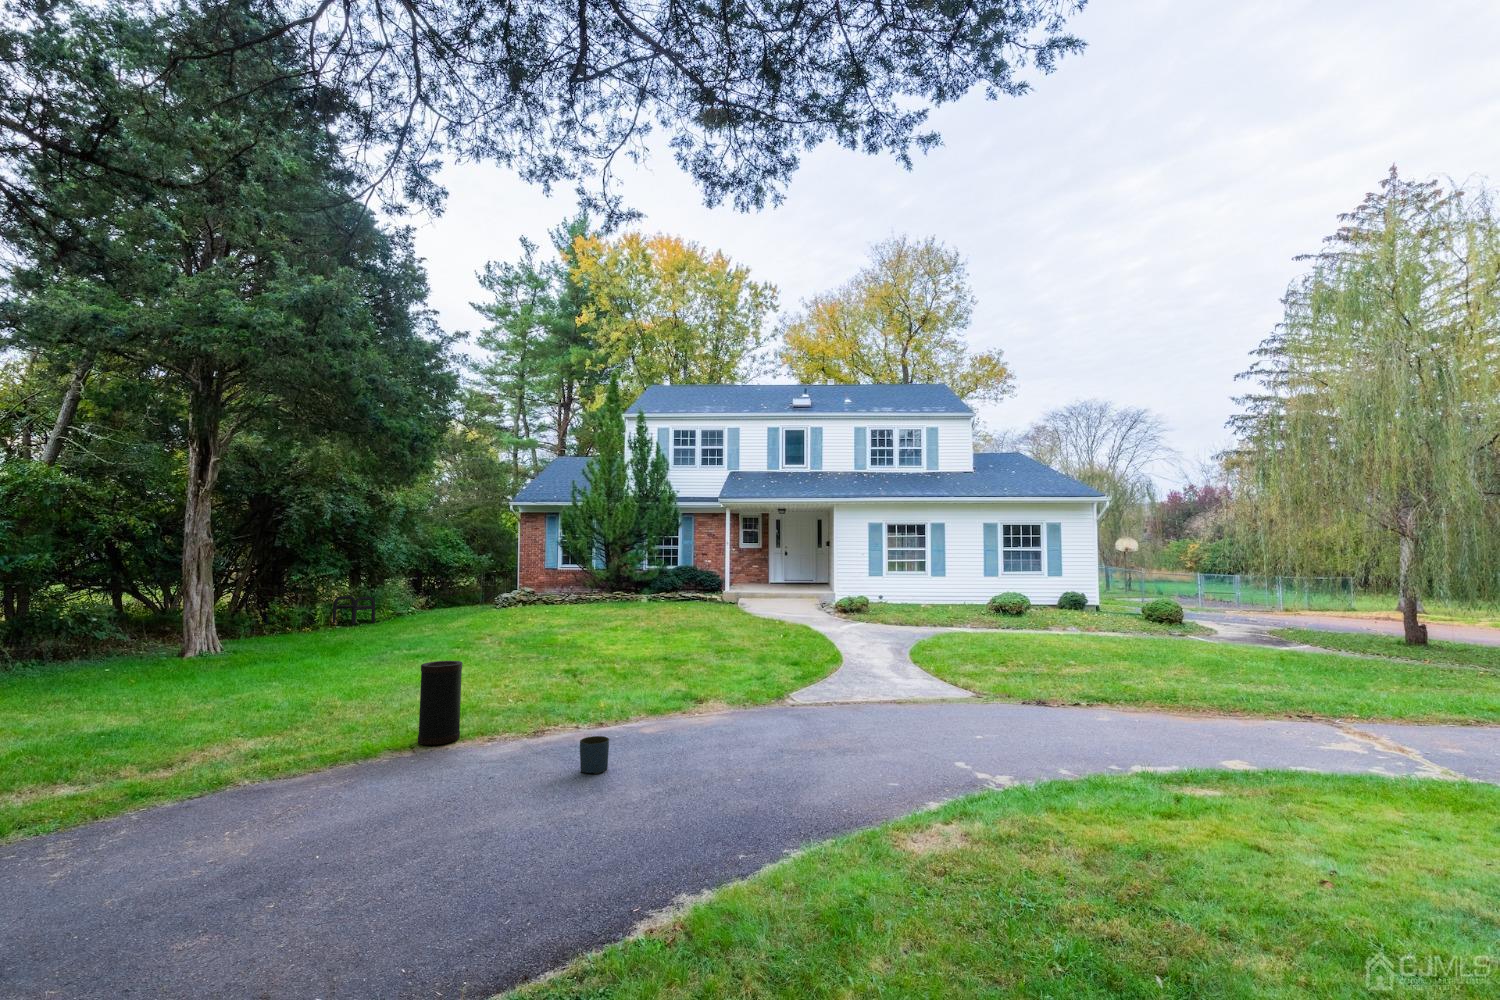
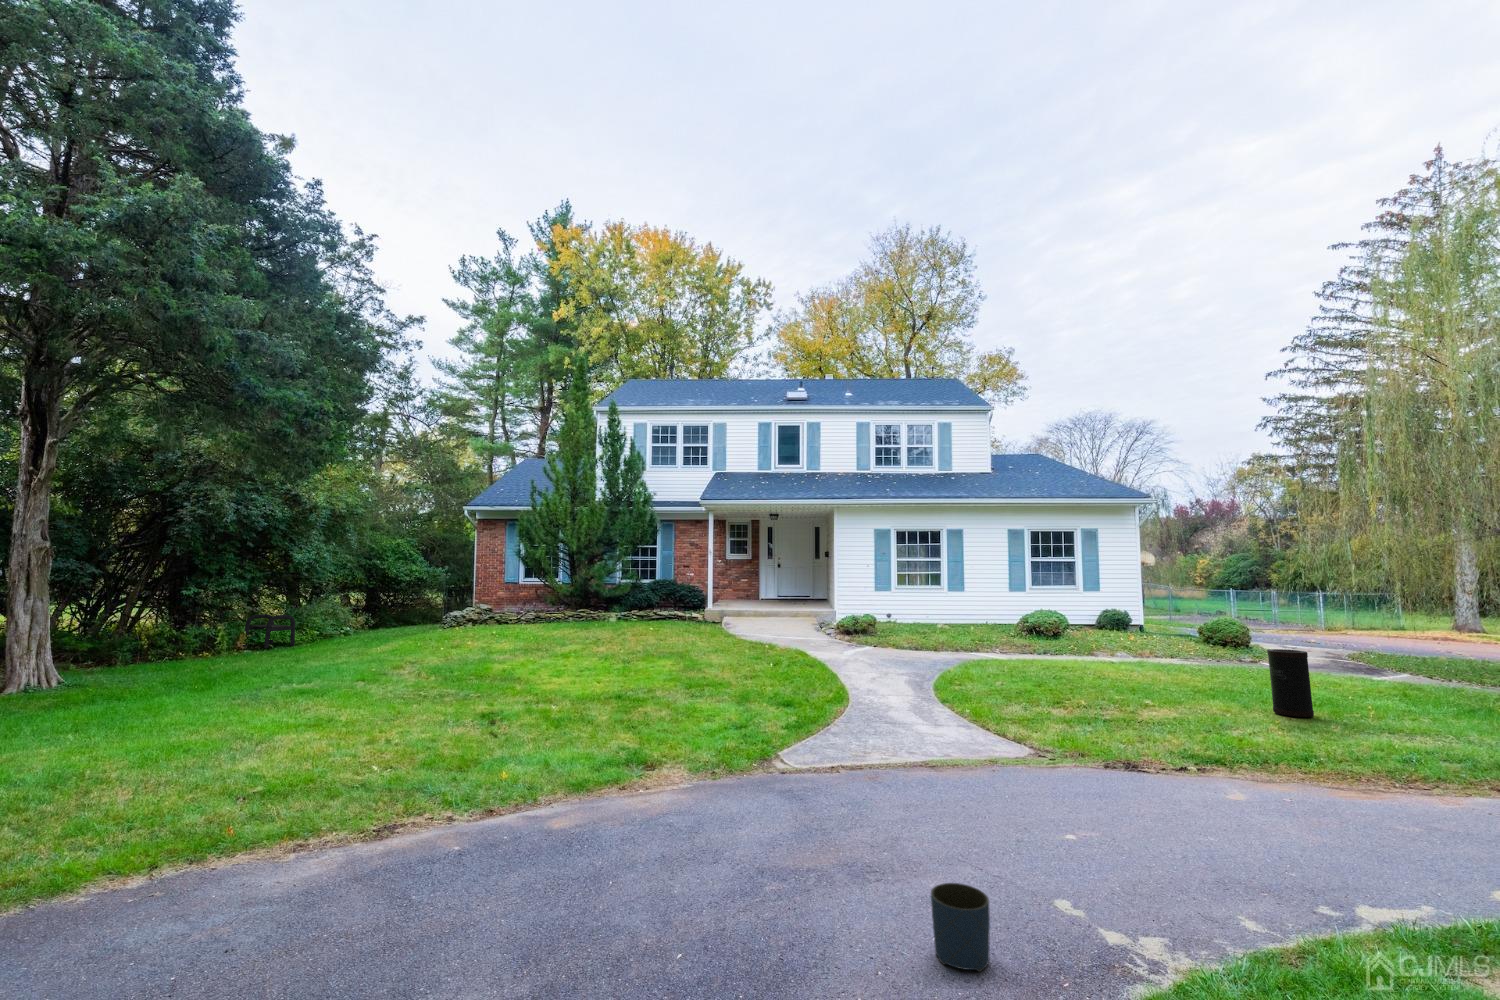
trash can: present [418,661,463,746] -> present [1267,649,1314,718]
planter: present [580,736,609,774] -> present [931,883,990,972]

